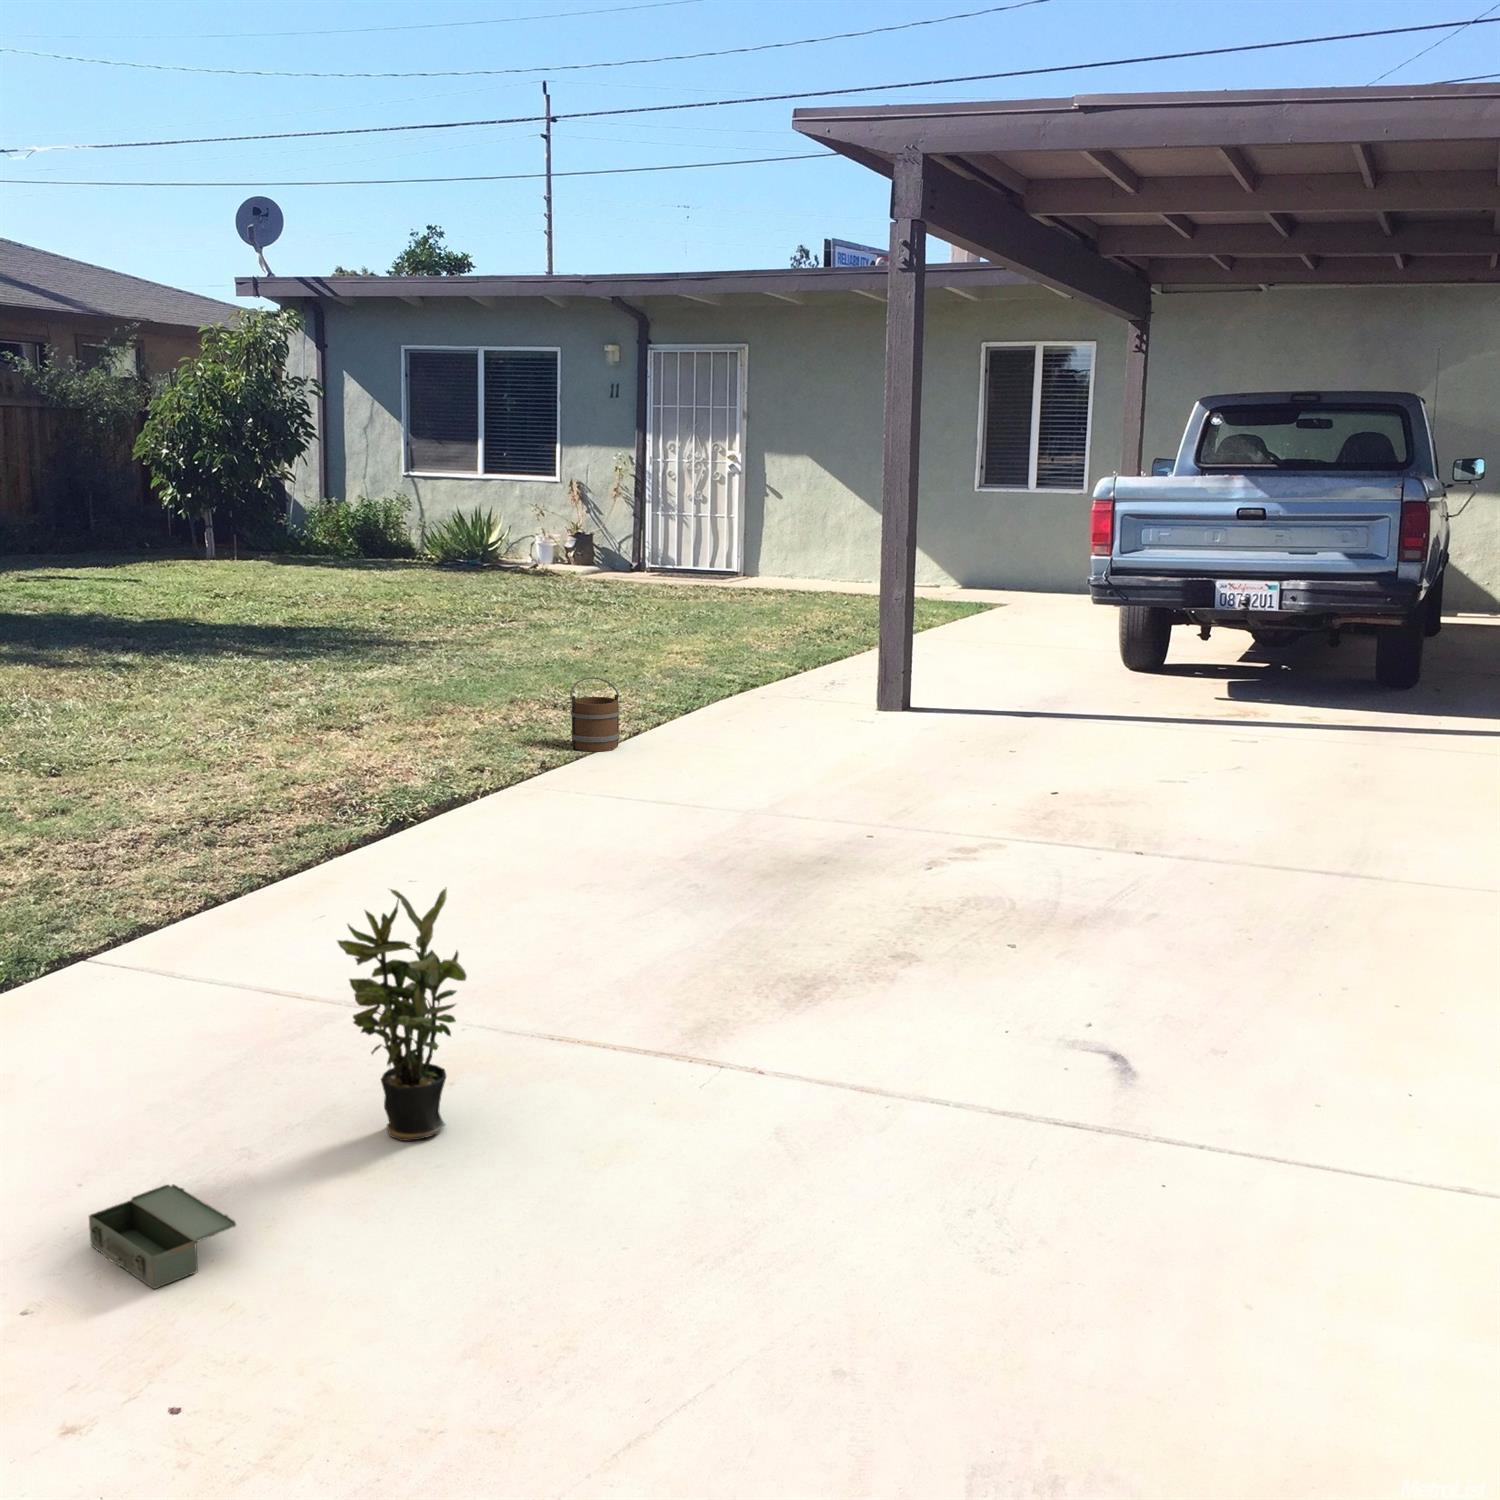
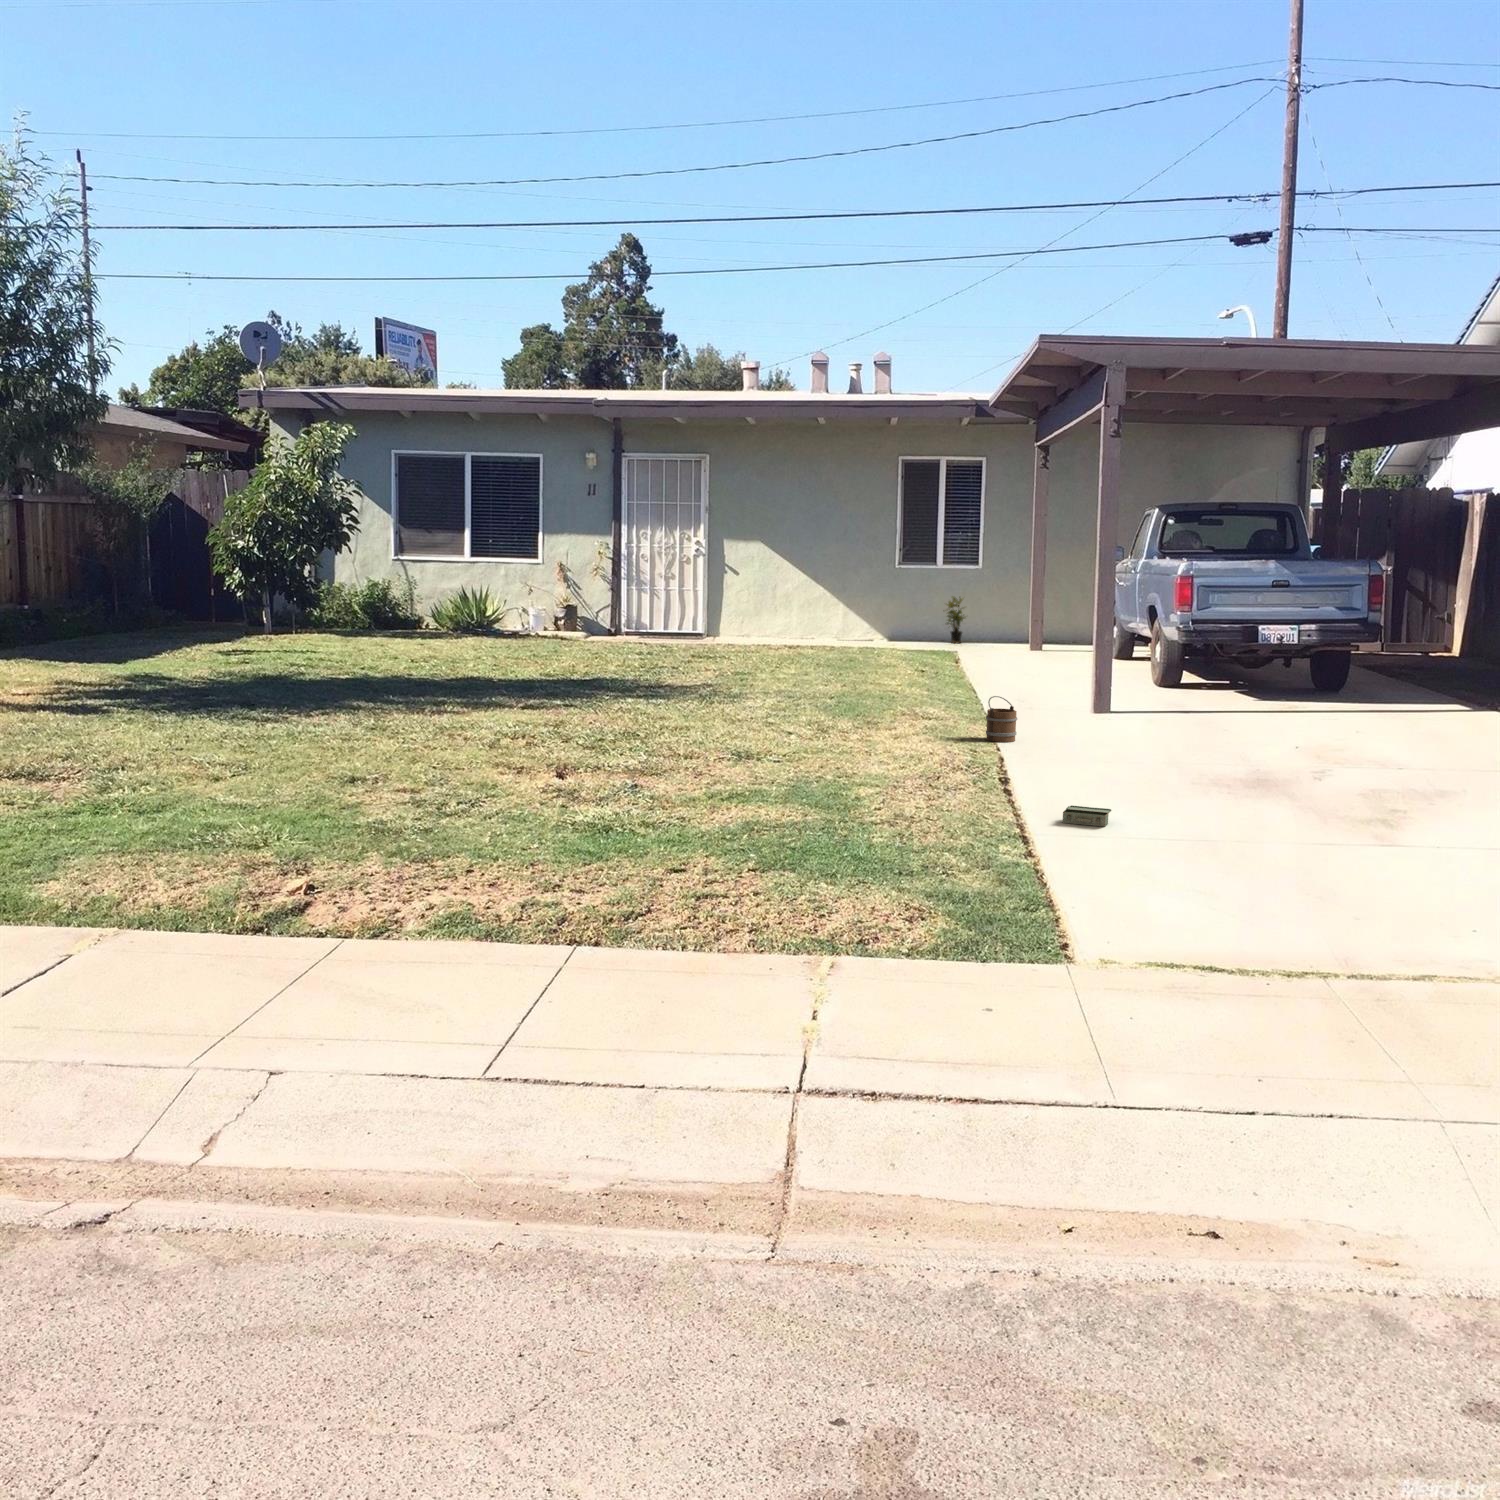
potted plant: present [338,889,466,1141] -> present [947,596,966,643]
toolbox: present [89,1185,236,1289] -> present [1062,806,1111,827]

